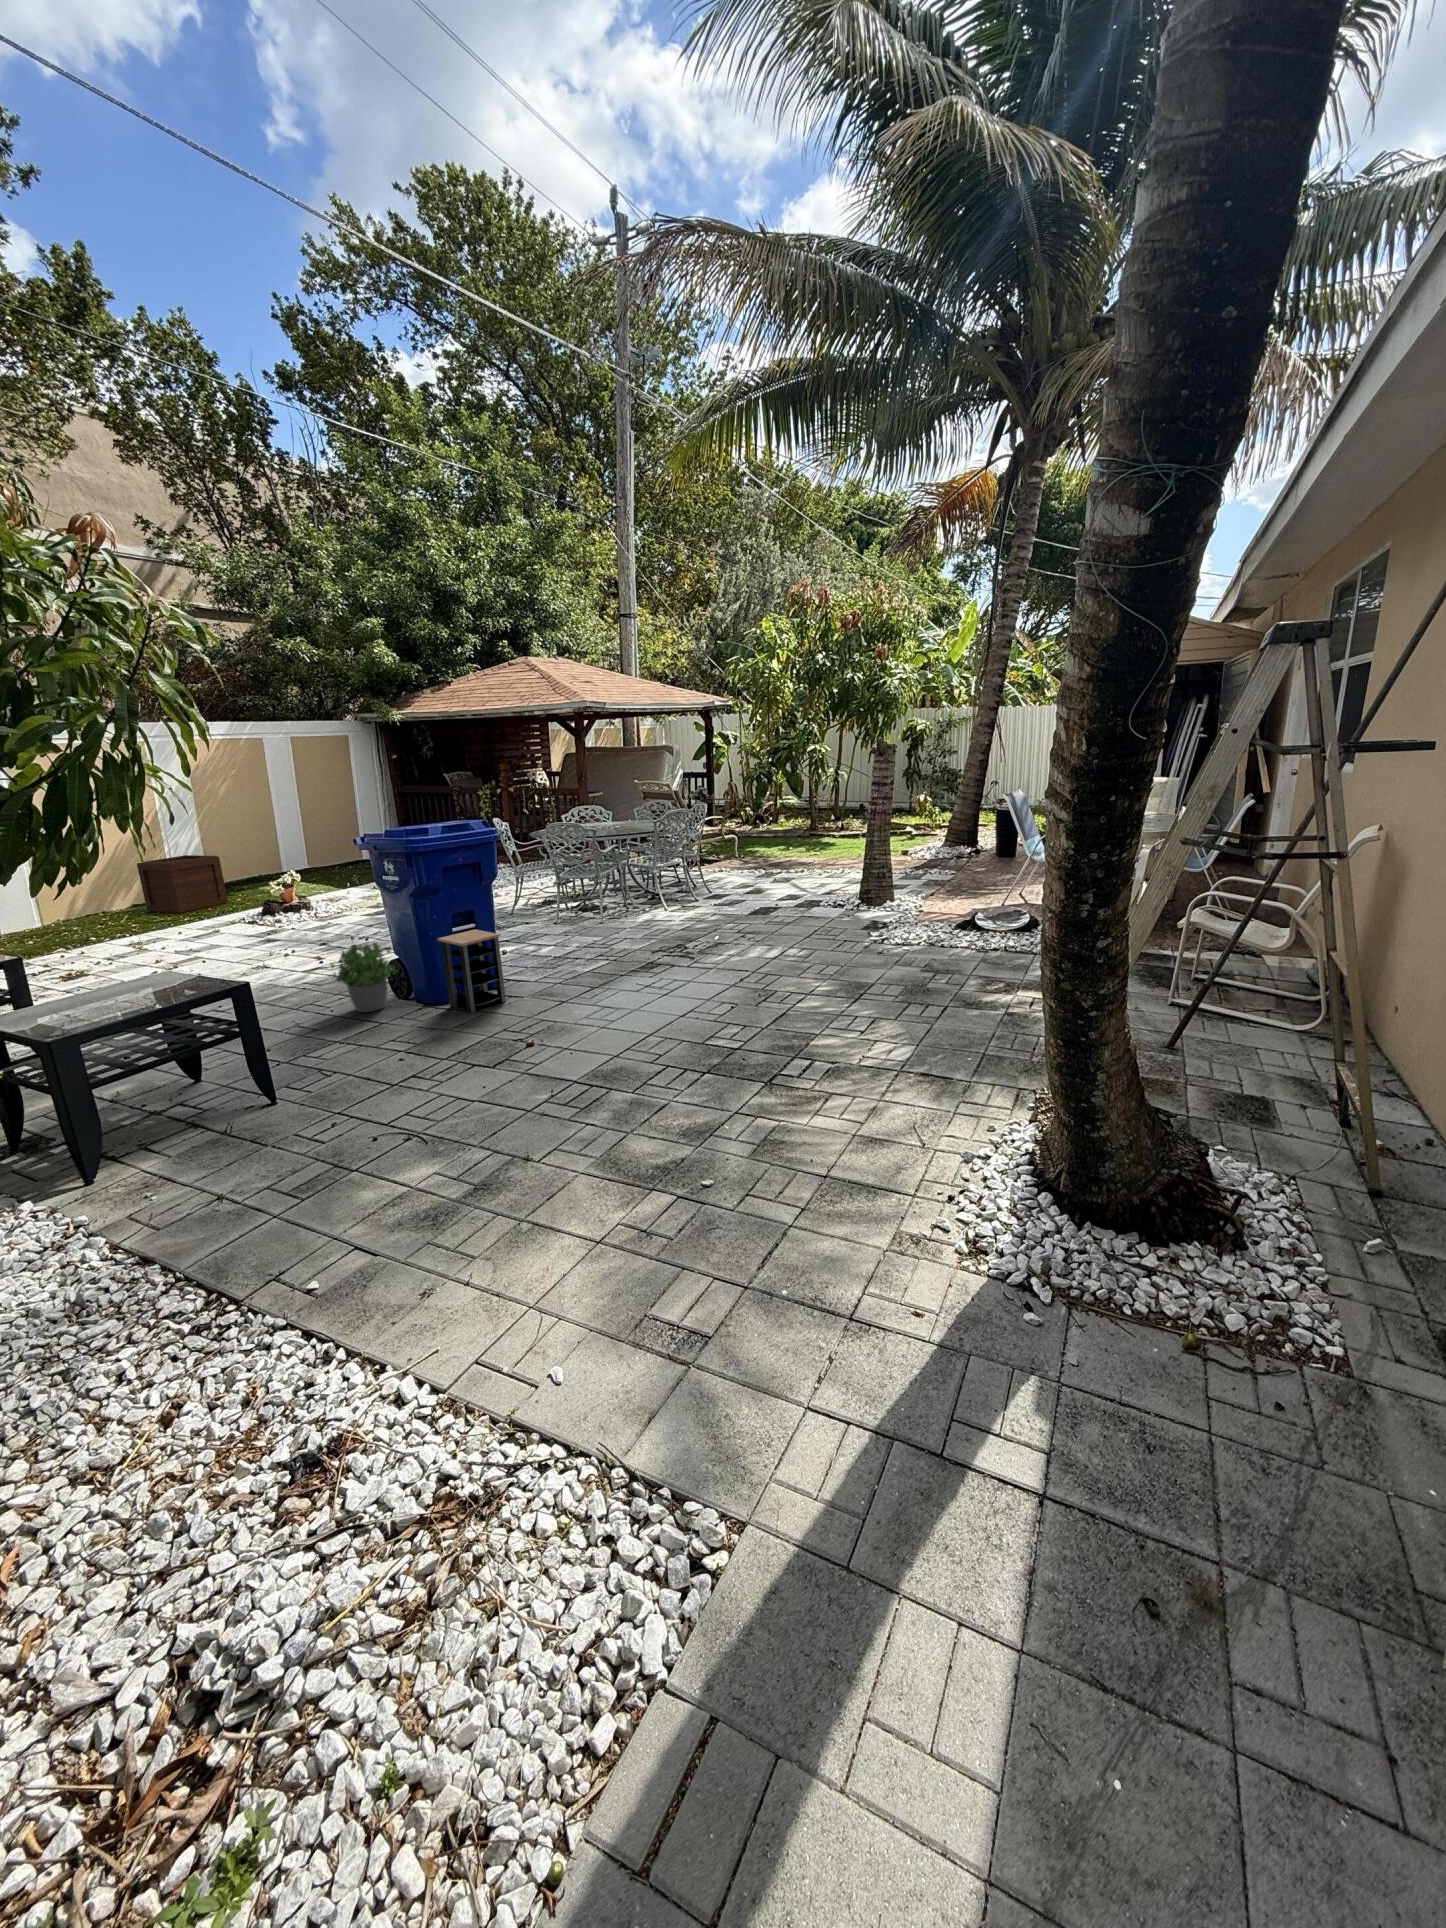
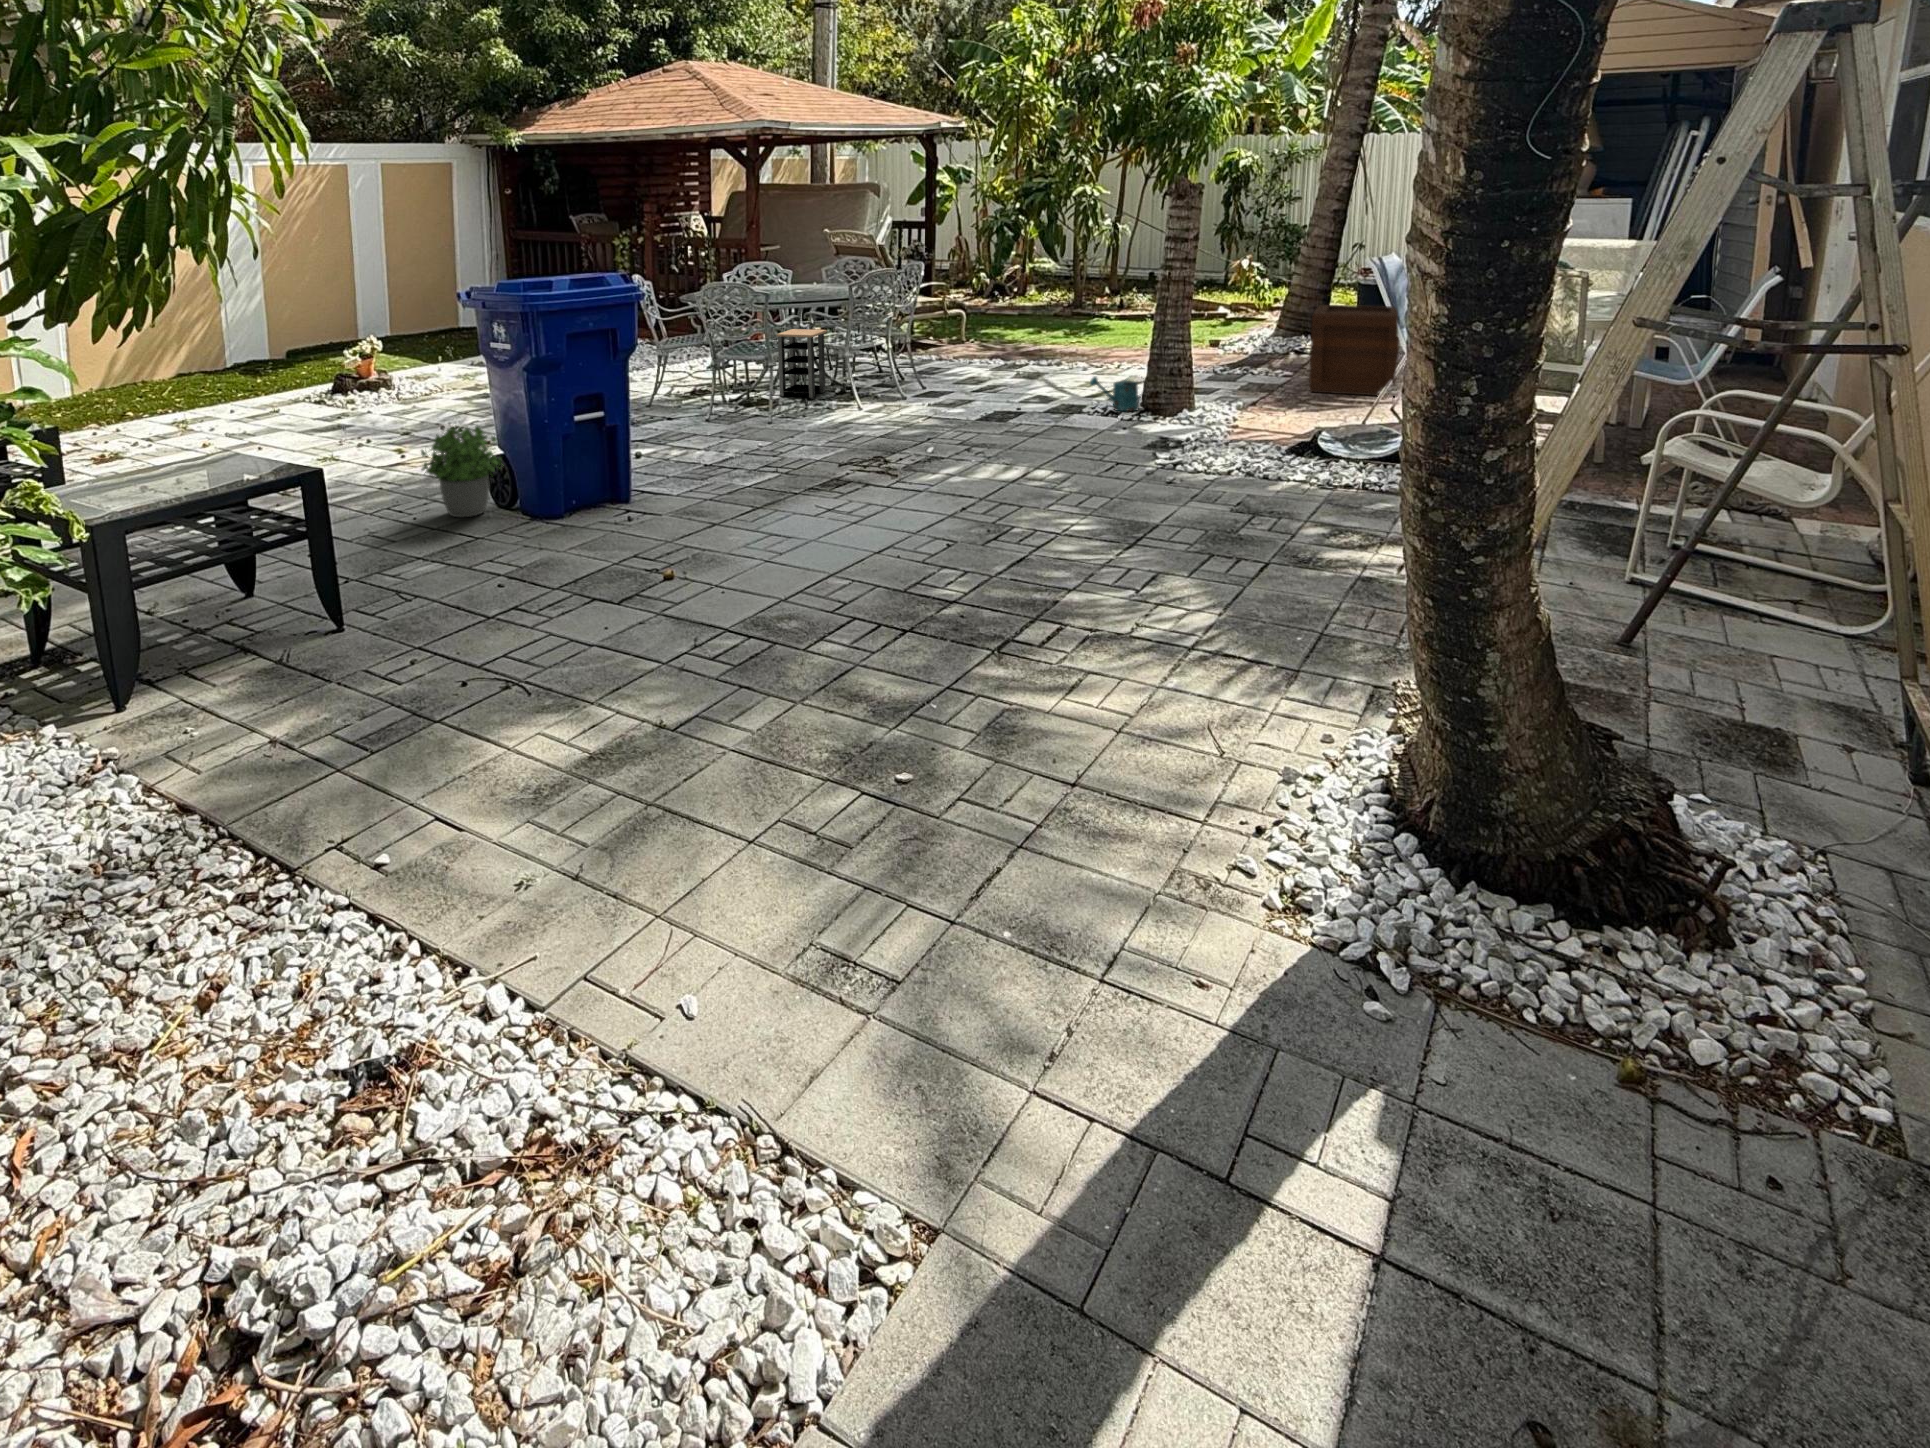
wooden crate: present [137,855,228,913] -> present [1309,305,1401,396]
watering can: none [827,881,865,907] -> present [1090,377,1144,412]
side table: present [437,929,506,1013] -> present [776,329,827,398]

